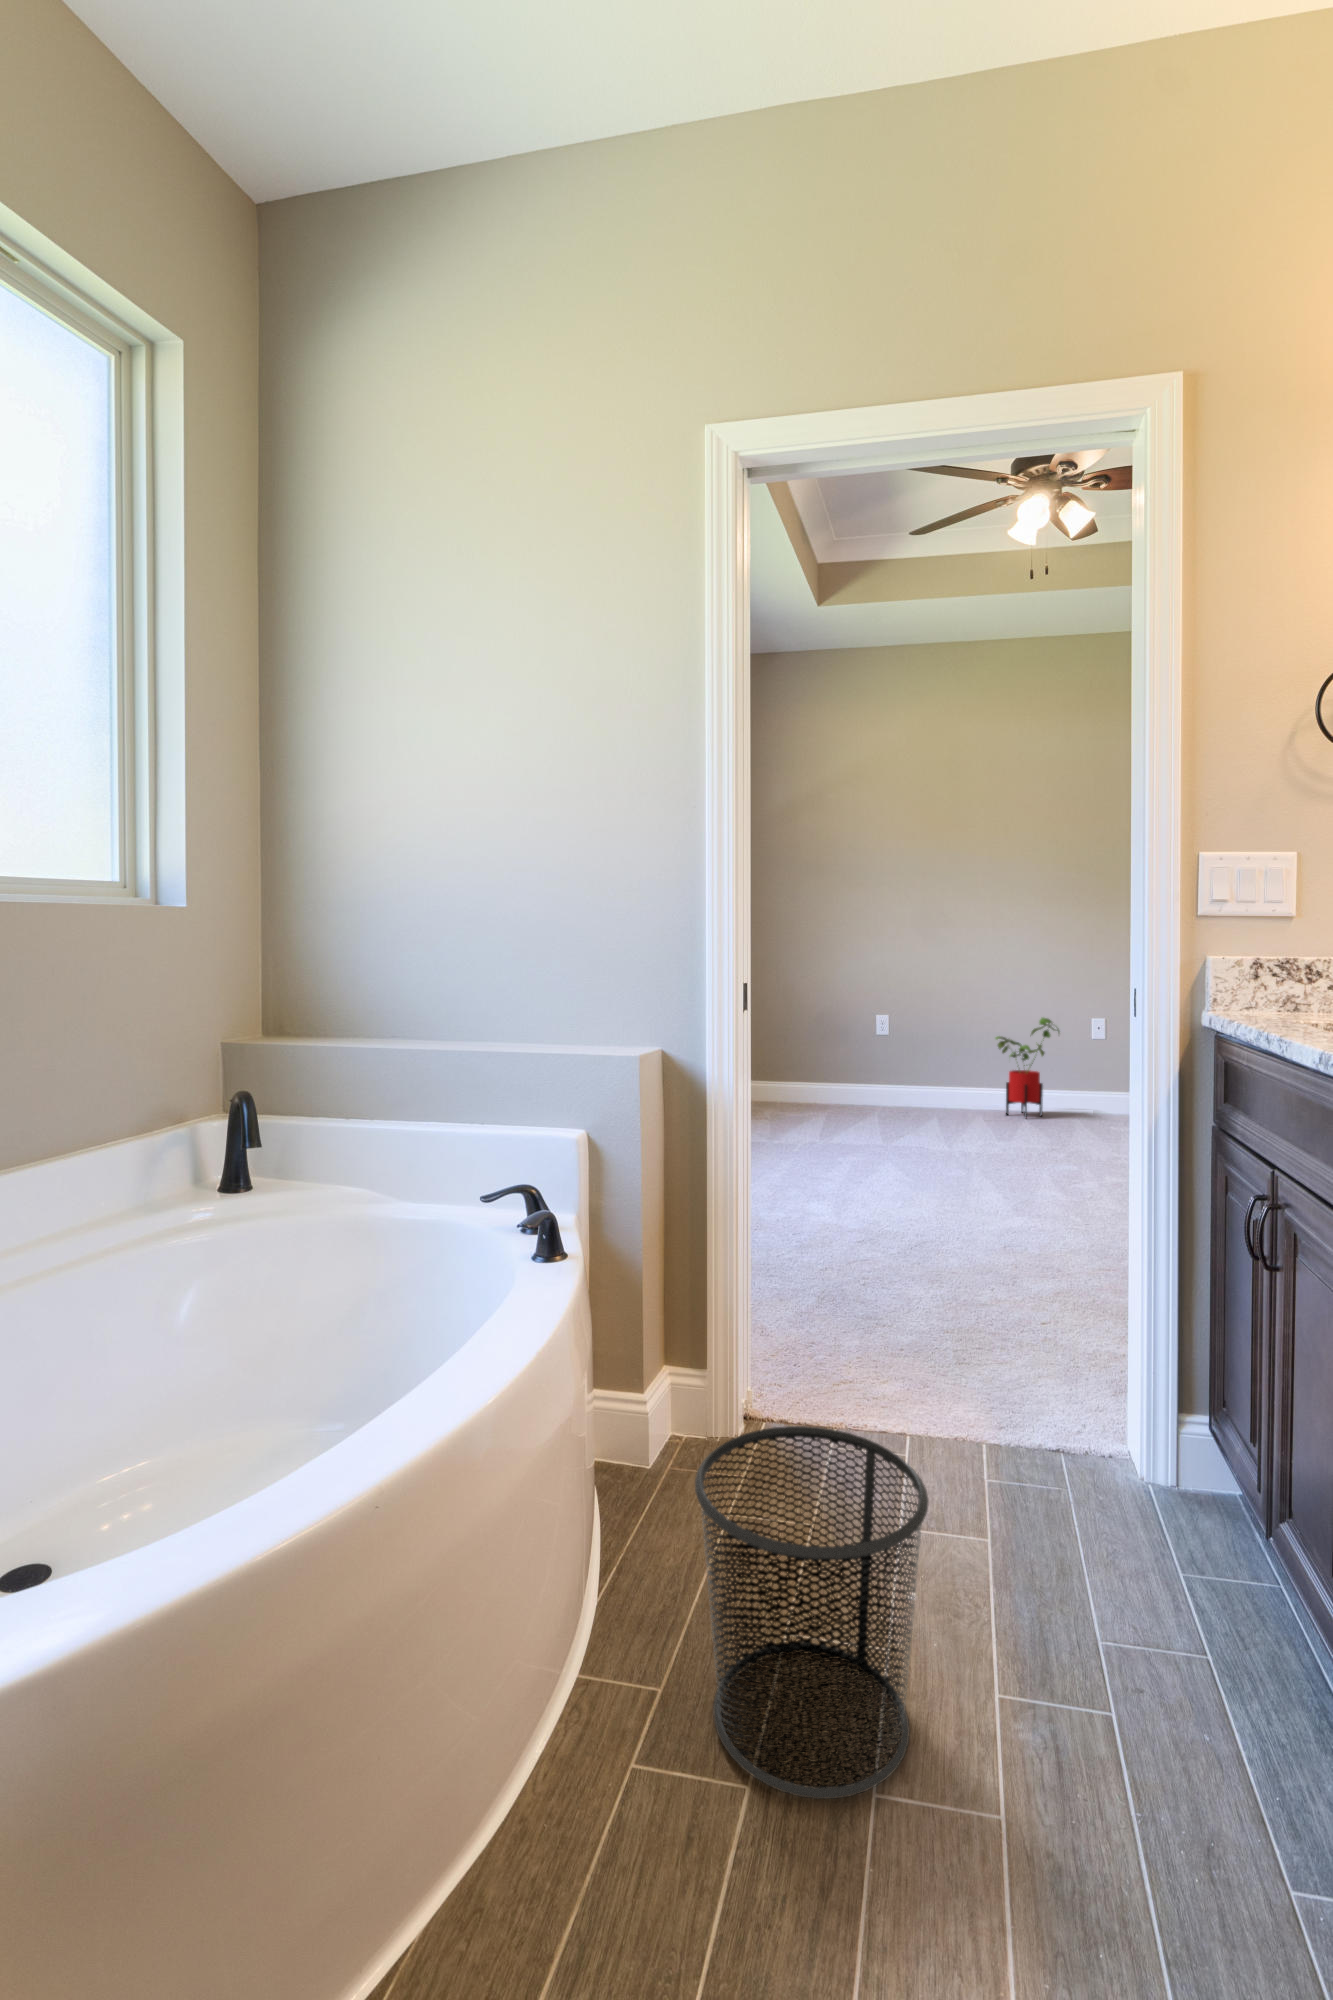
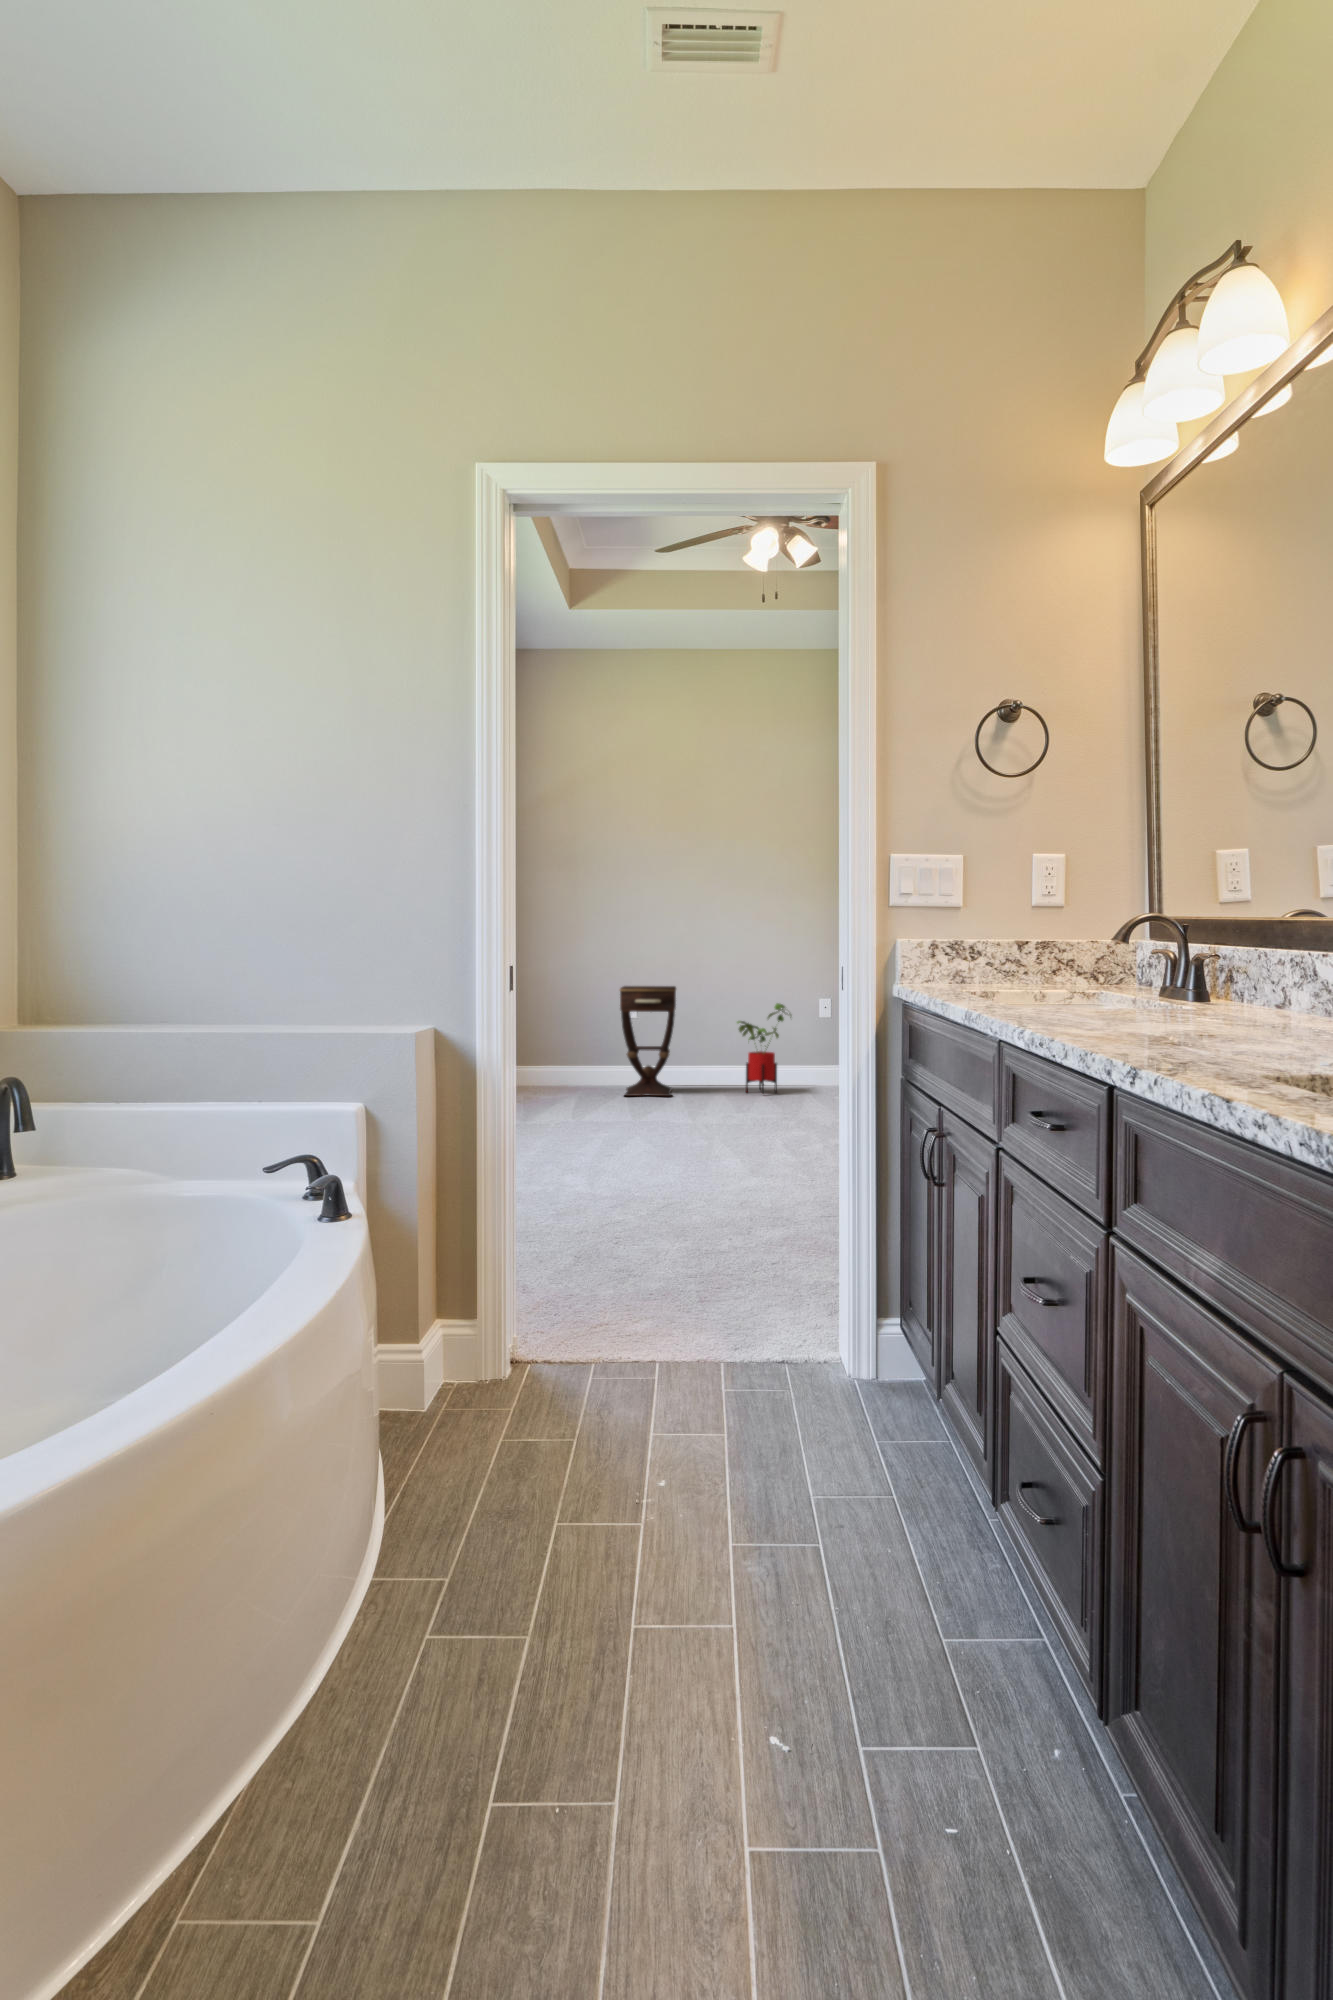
side table: none [865,998,928,1117] -> present [620,986,676,1096]
waste bin: present [695,1426,928,1799] -> none [479,1340,678,1638]

